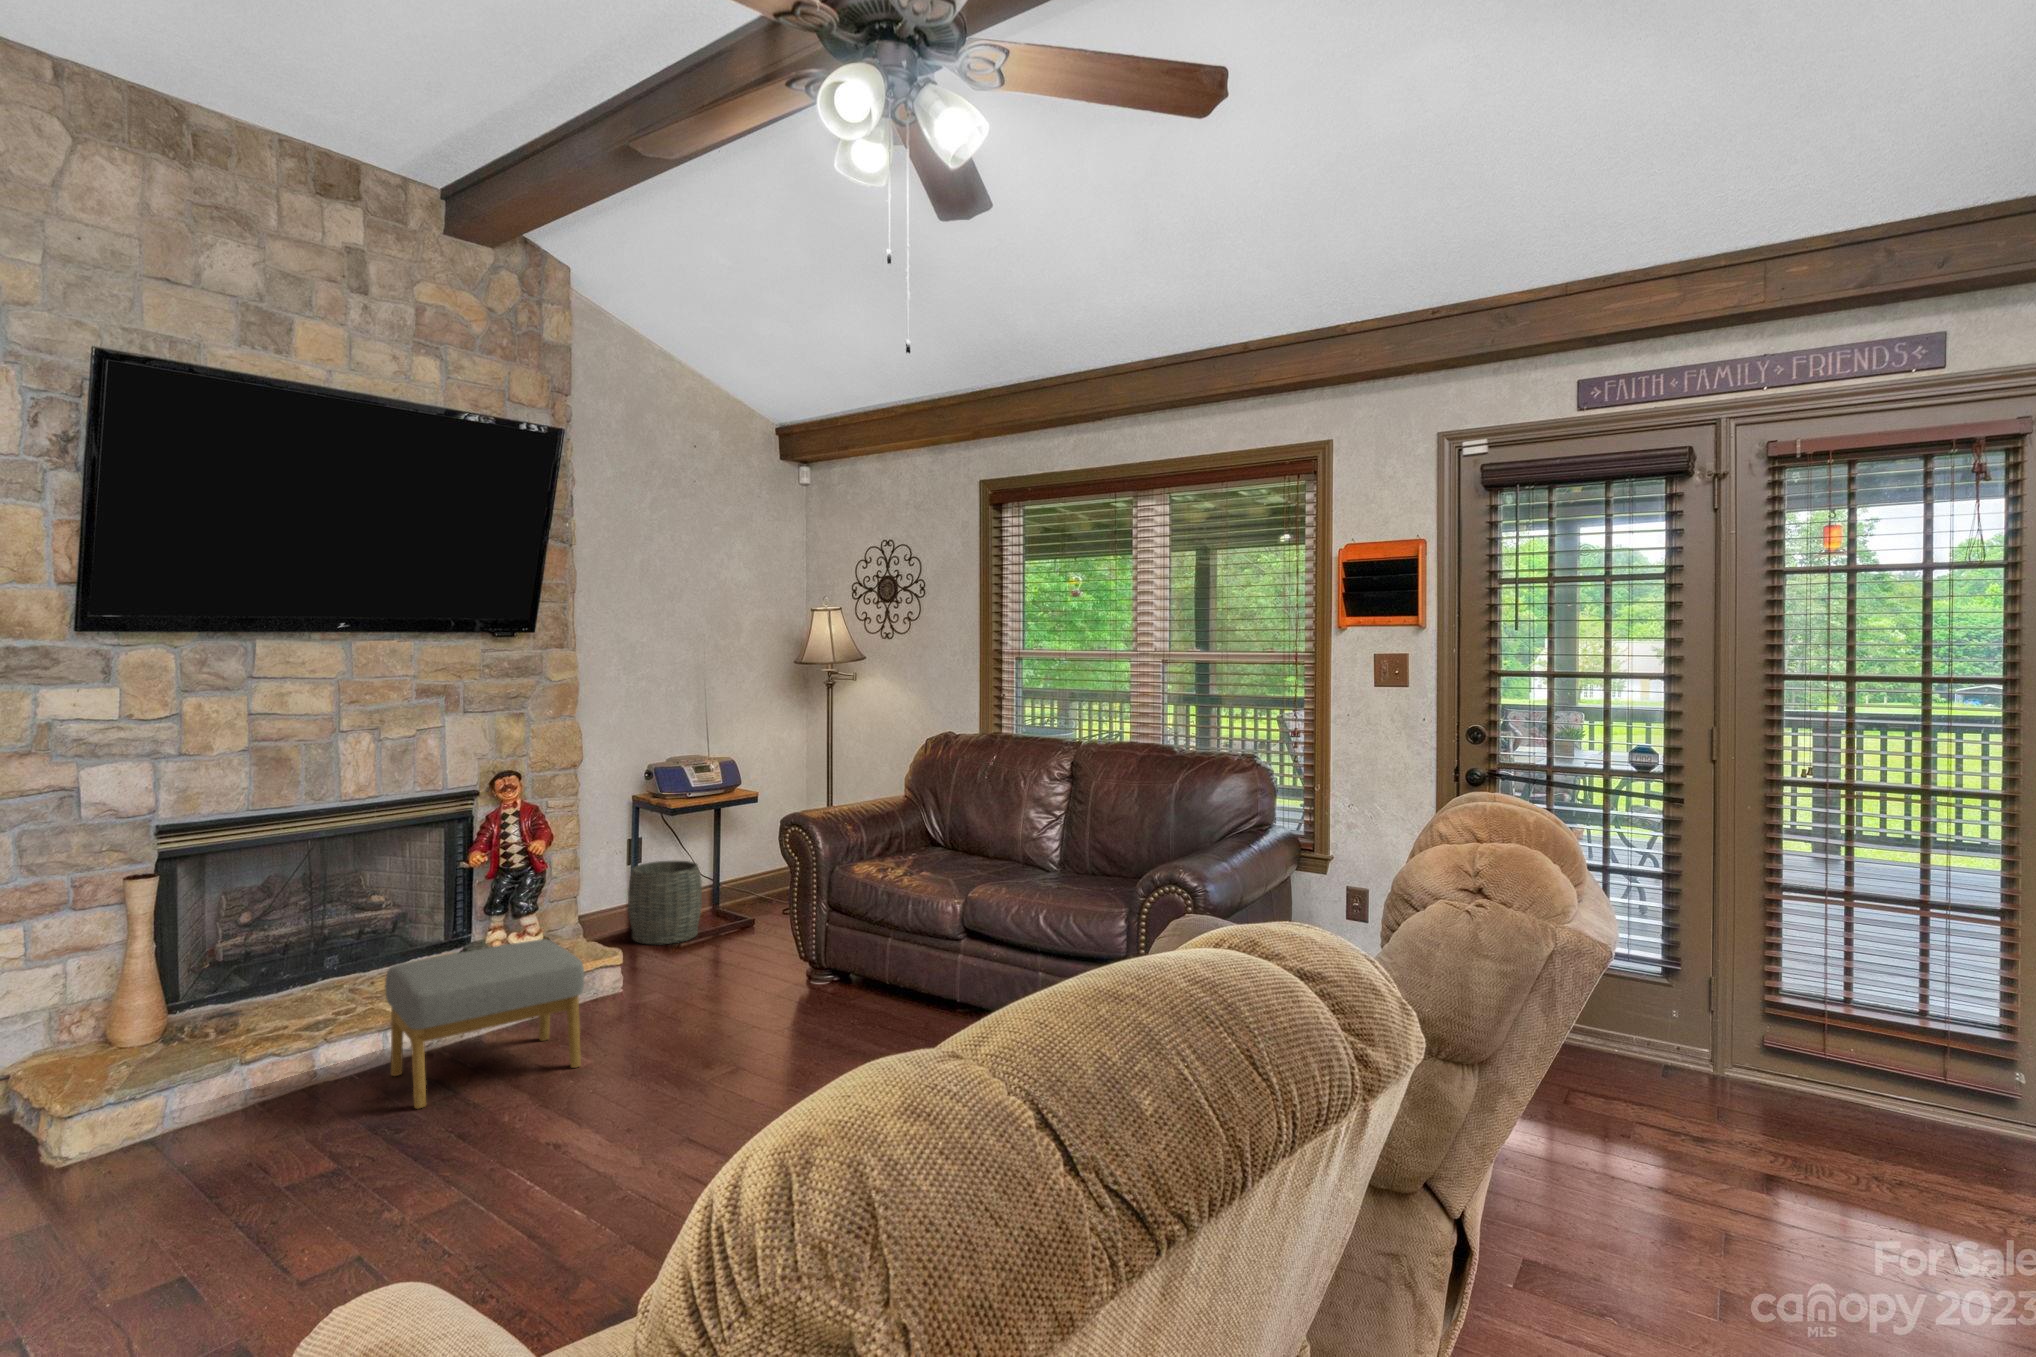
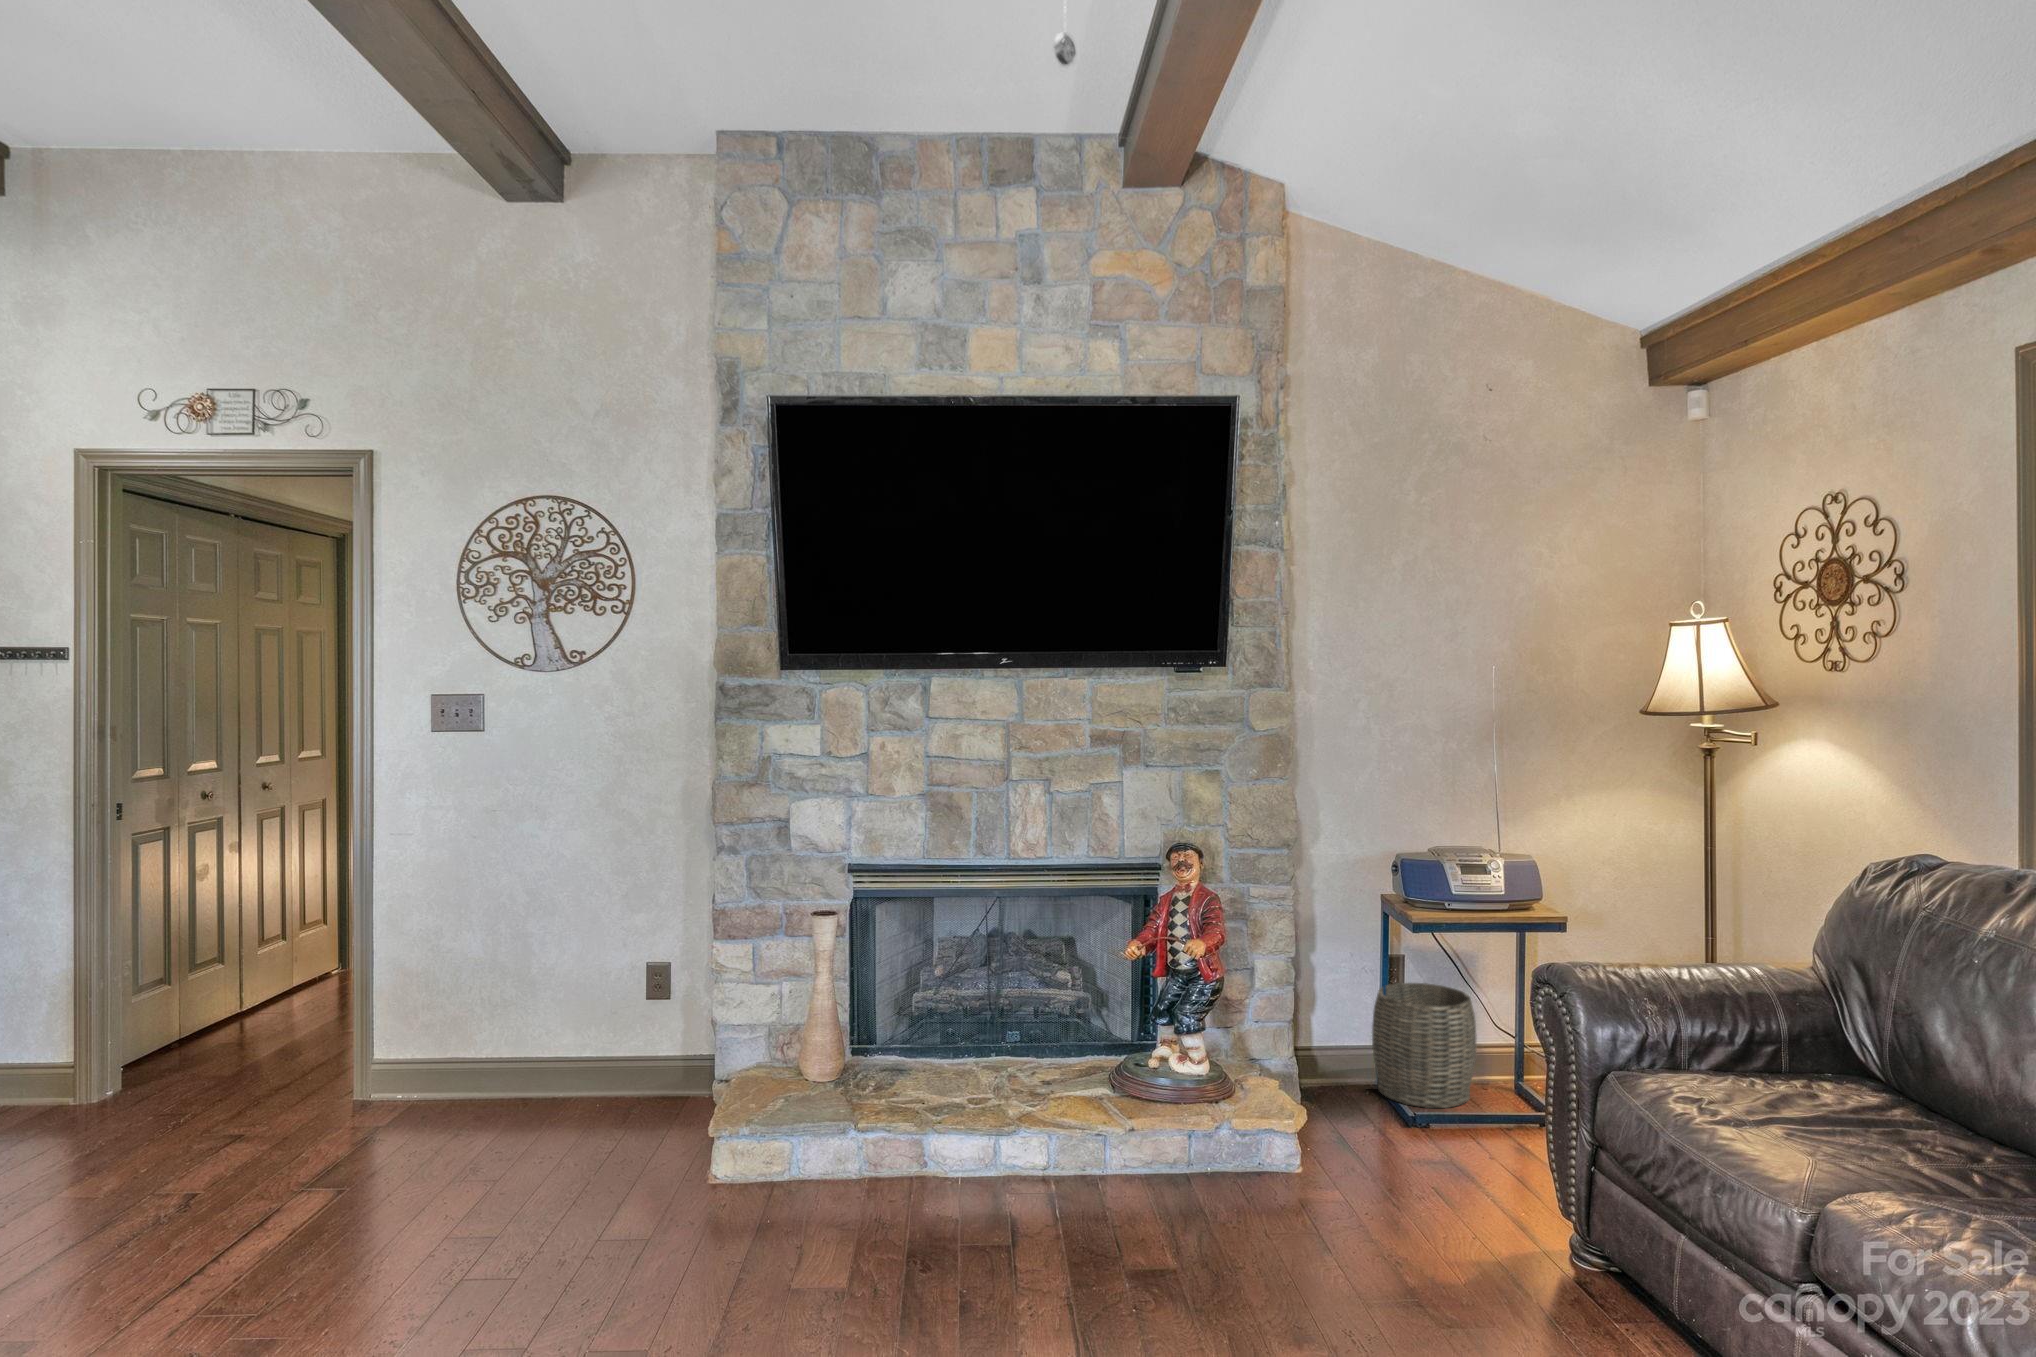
footstool: present [385,939,584,1108] -> none [962,1065,1170,1262]

